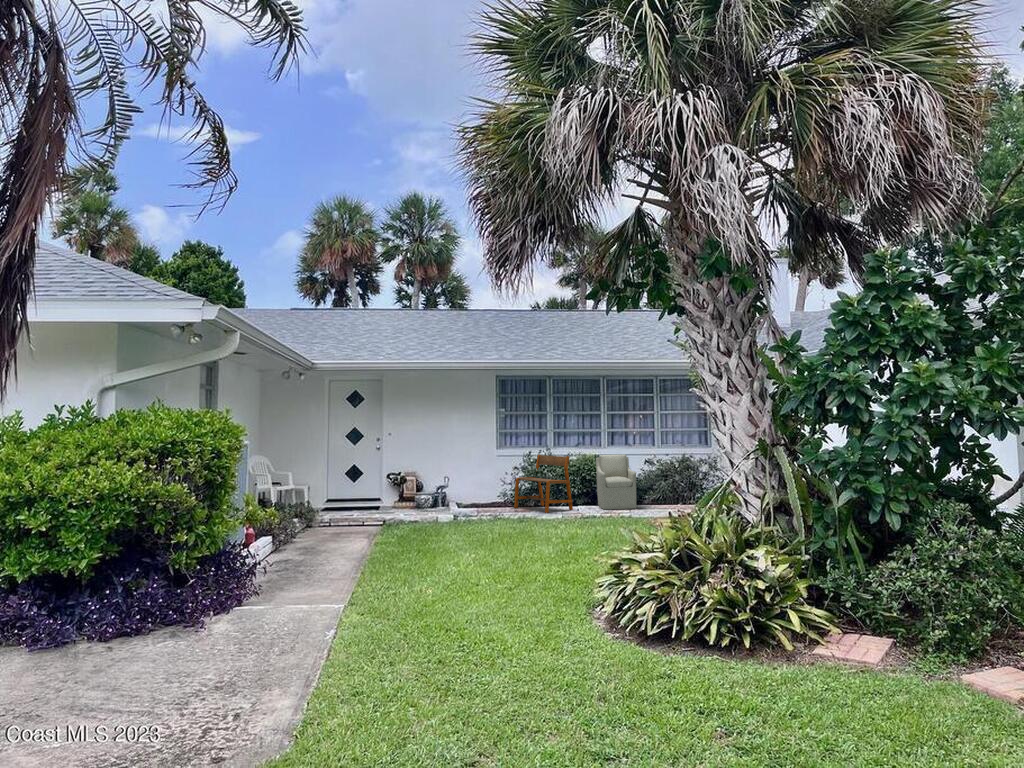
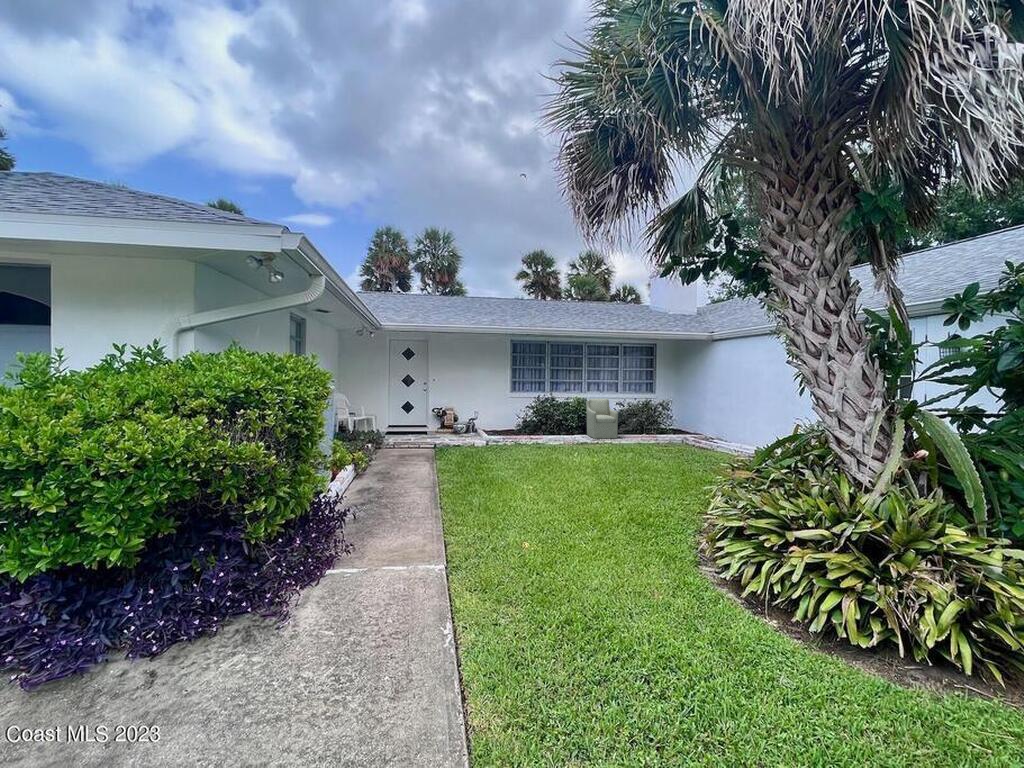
bench: present [514,455,573,513] -> none [527,397,571,441]

